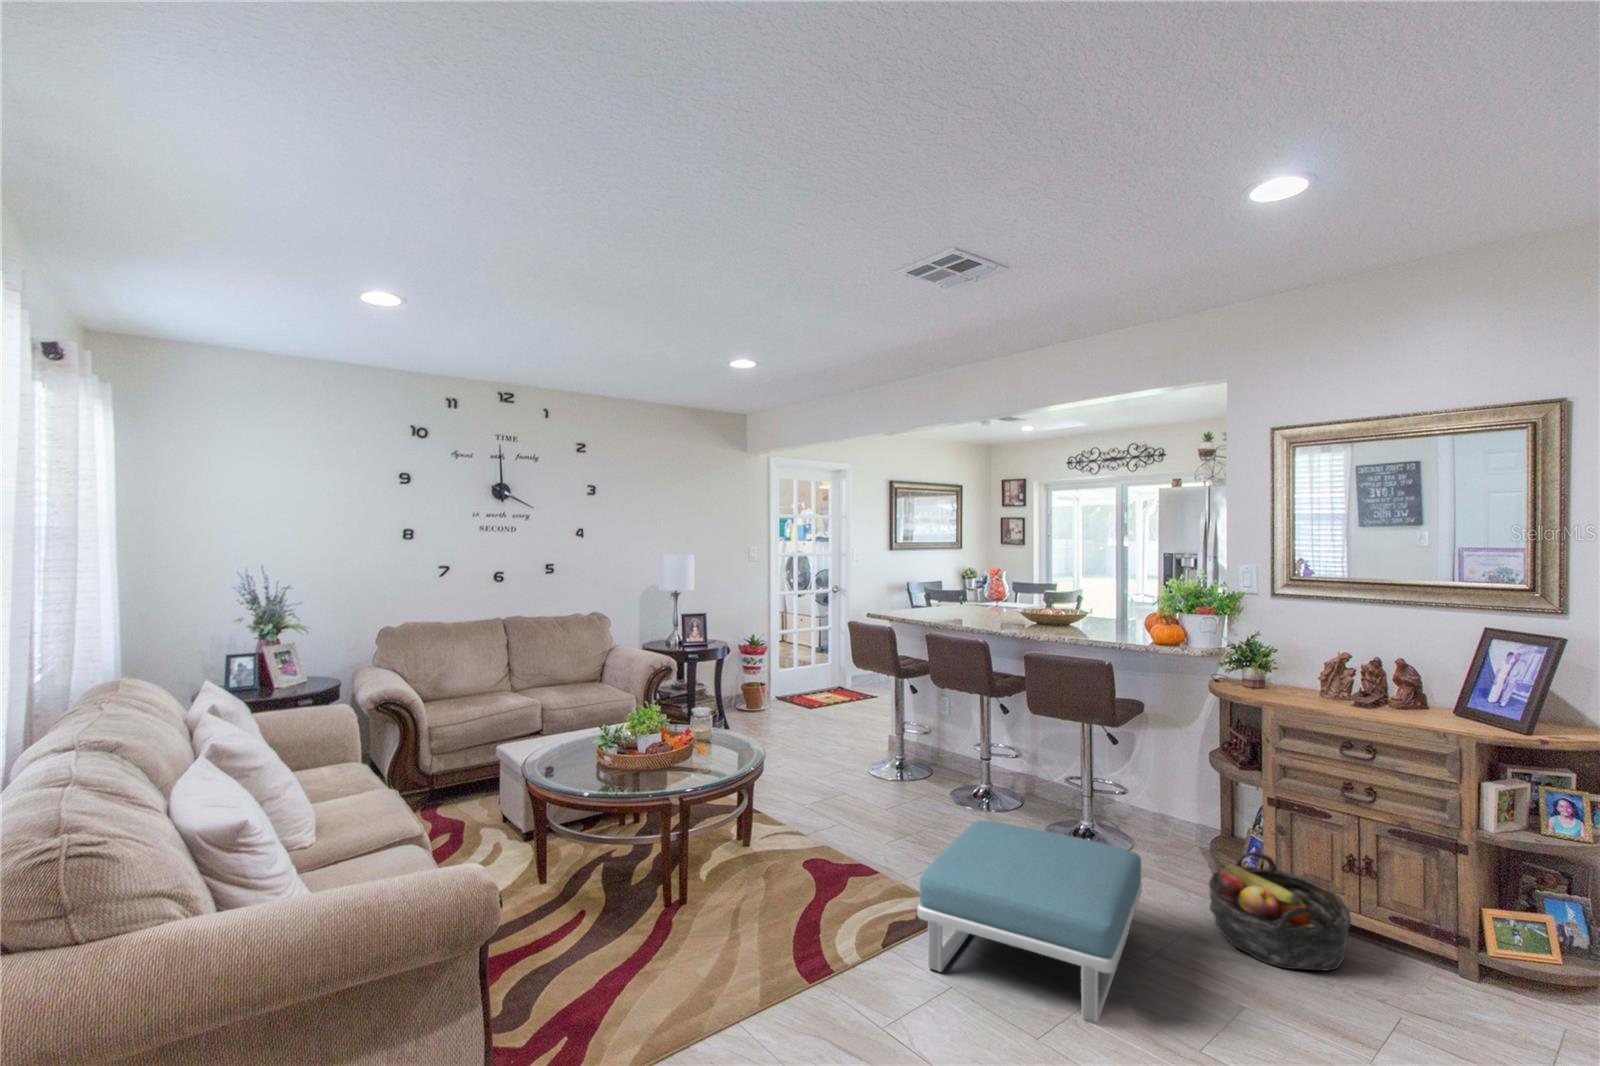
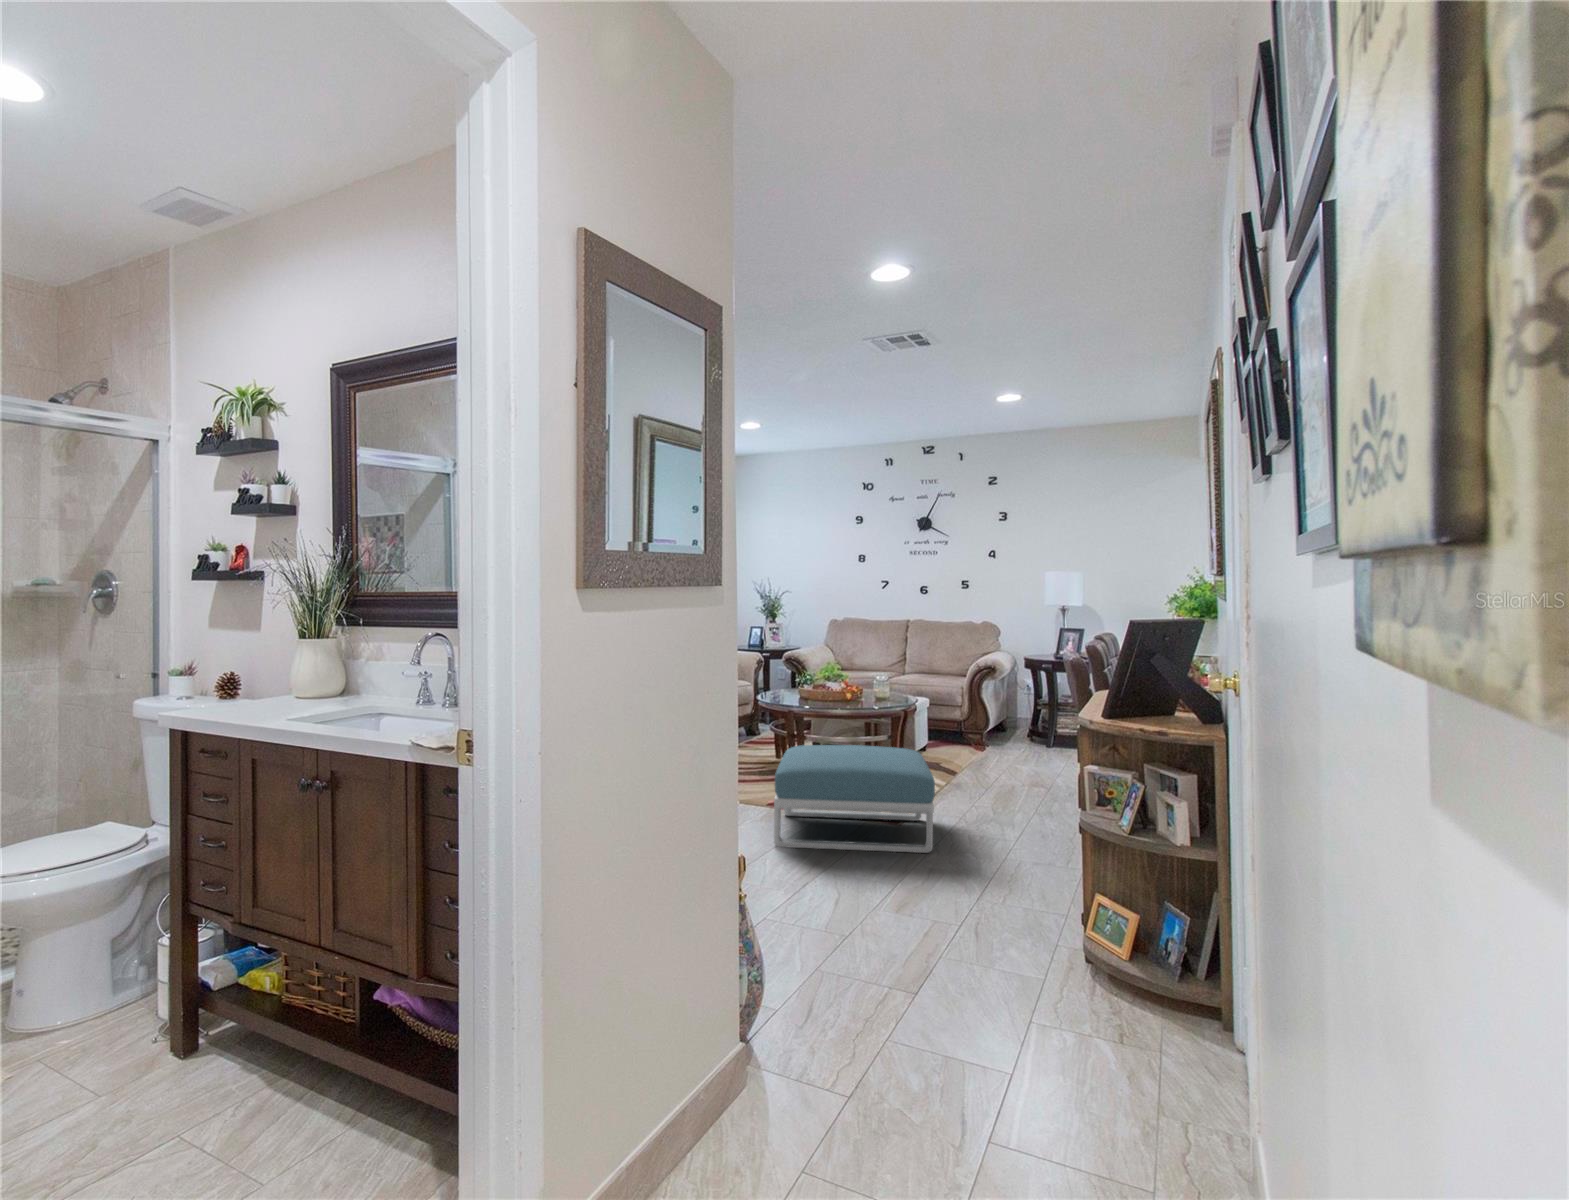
basket: present [1209,852,1351,970] -> none [944,808,1083,917]

